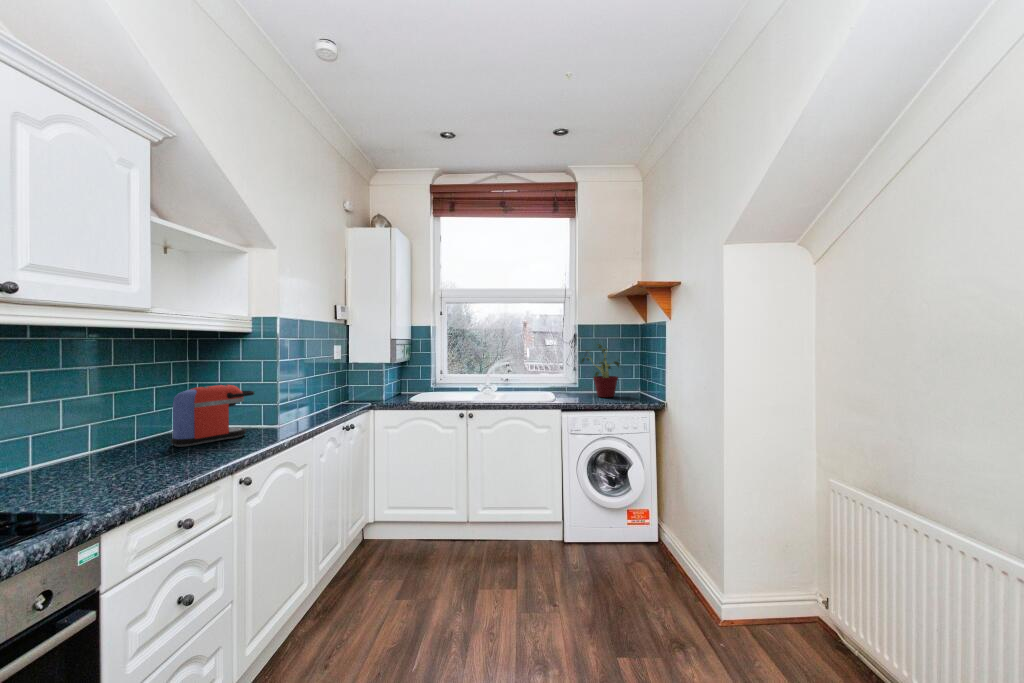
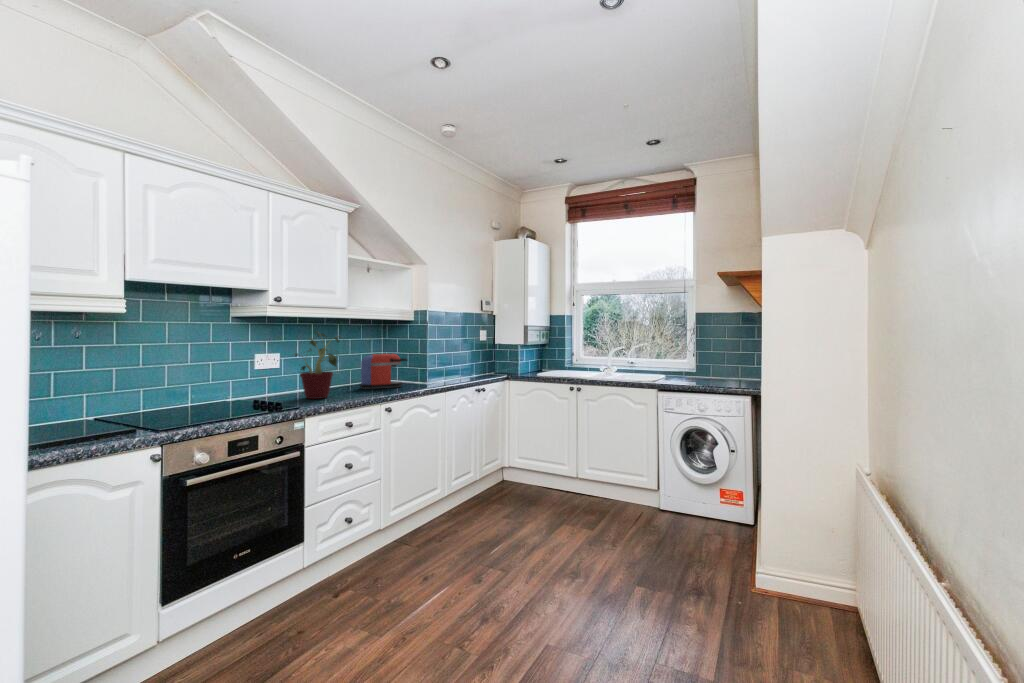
potted plant: present [582,344,620,397] -> present [295,332,339,399]

